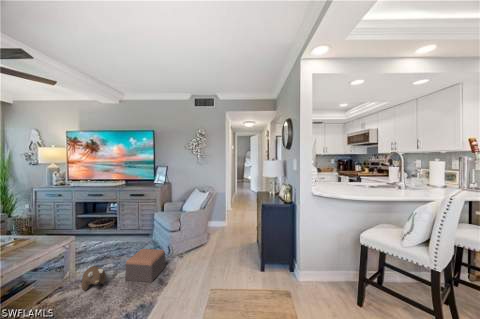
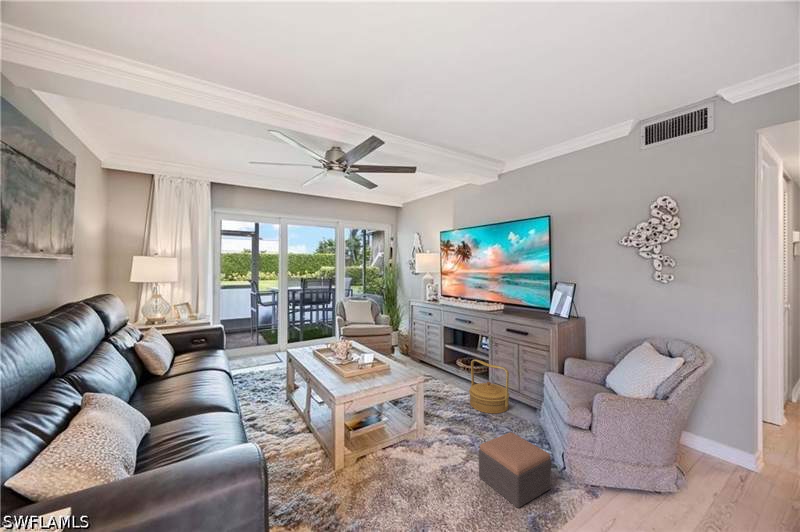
woven basket: none [105,218,133,249] -> present [469,359,509,414]
plush toy: present [81,266,106,291] -> none [422,430,452,464]

